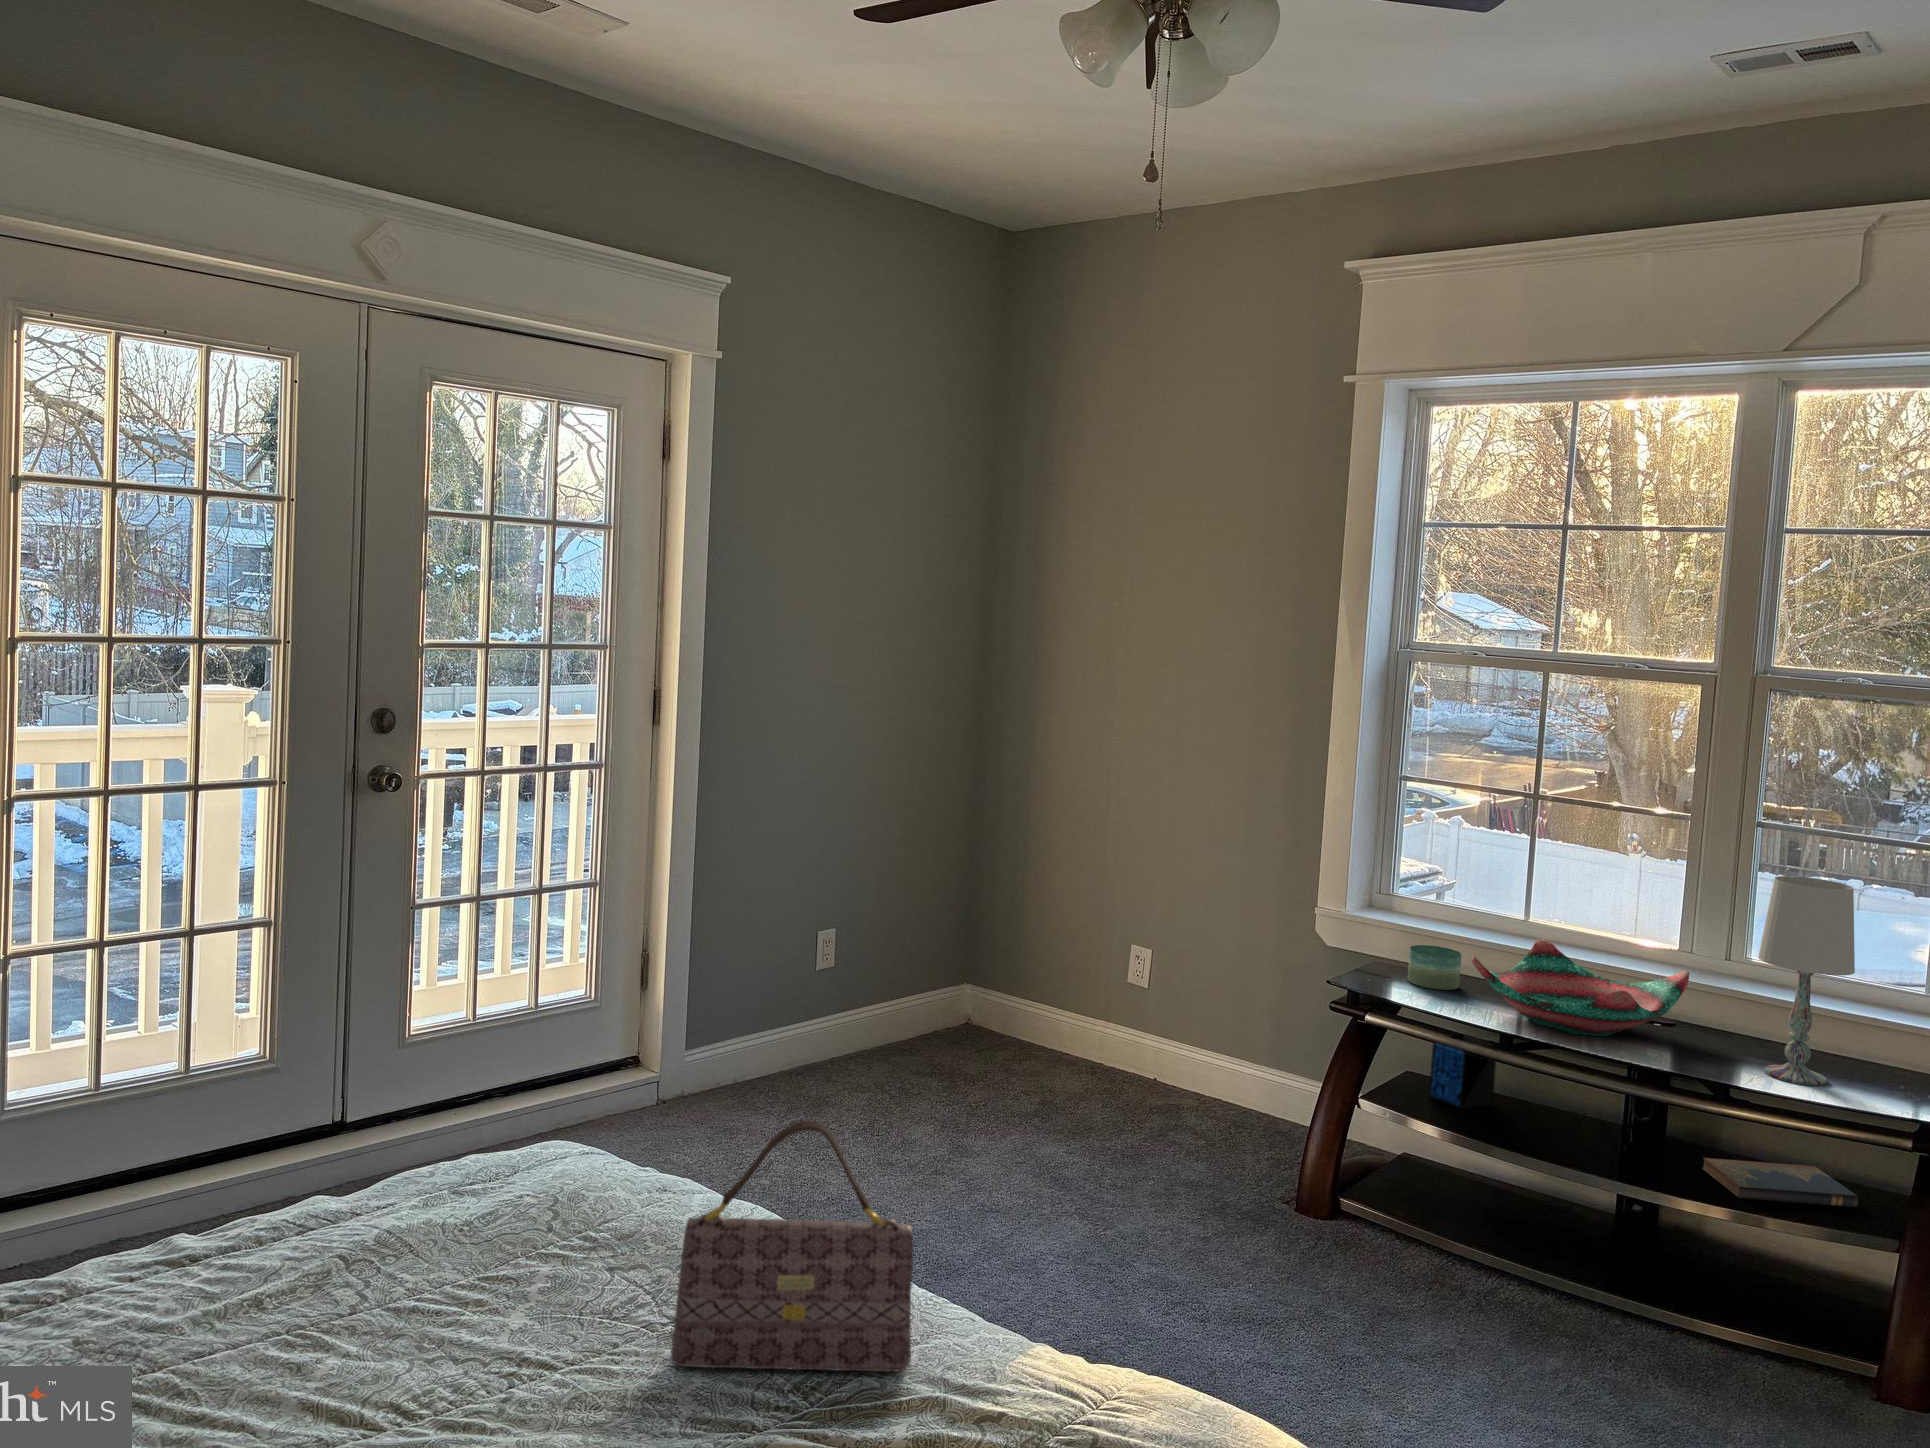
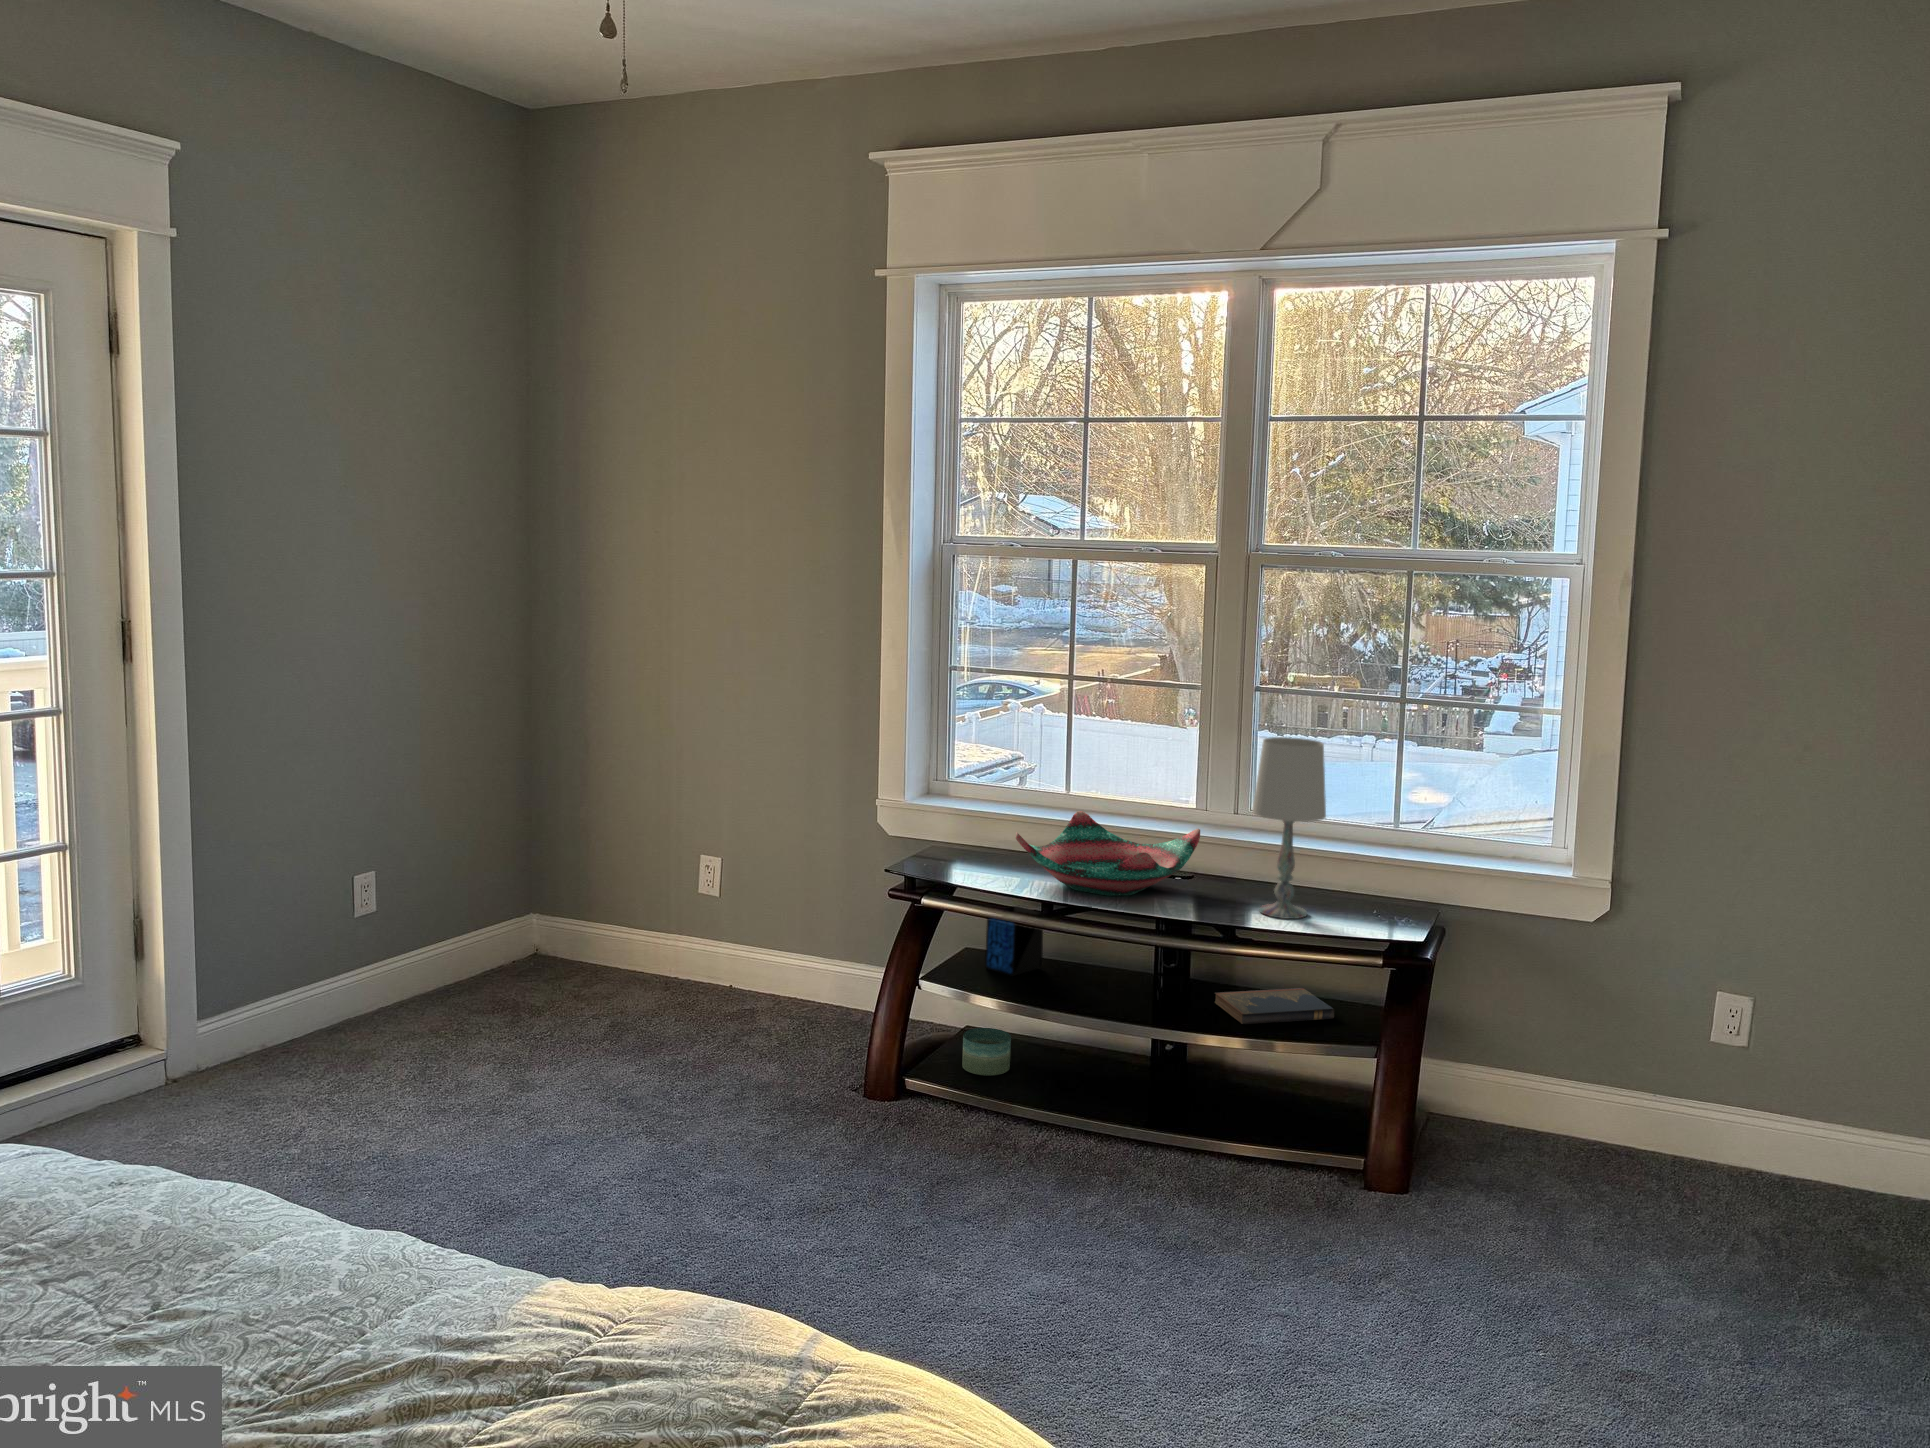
candle: present [1408,945,1462,990] -> present [962,1028,1011,1075]
handbag: present [671,1121,913,1372] -> none [106,1087,401,1381]

